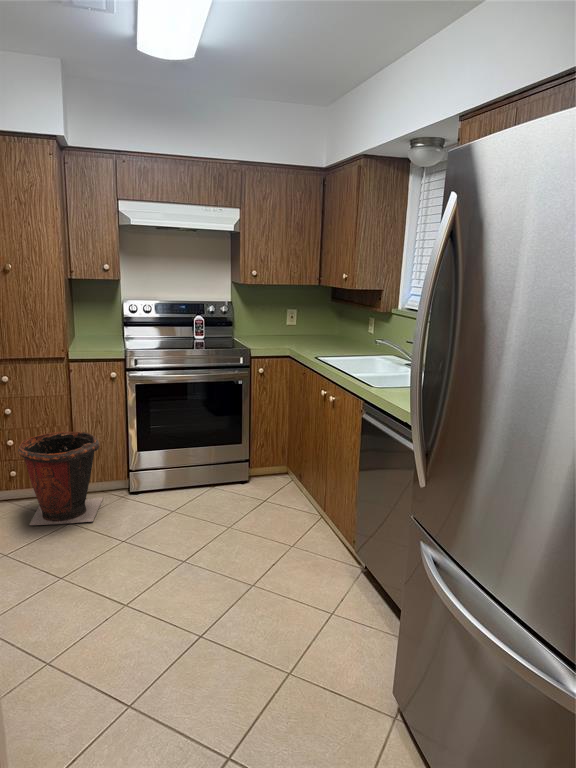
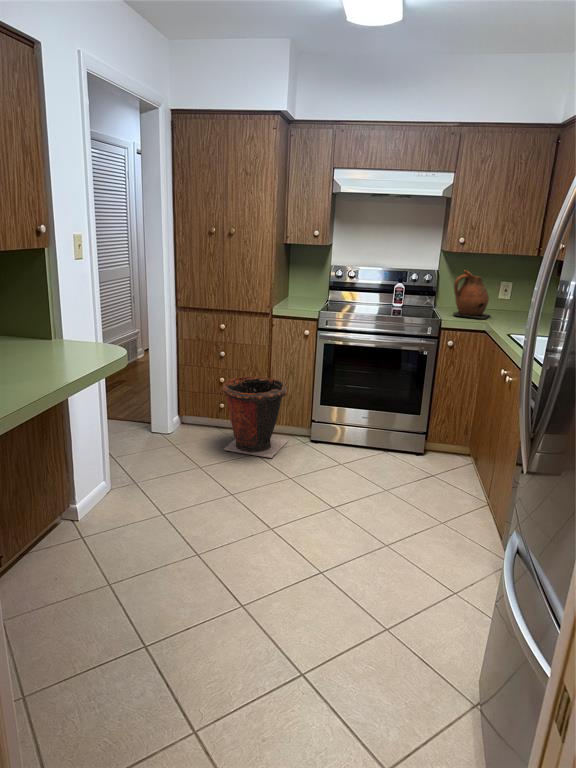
ceramic pitcher: none [253,300,286,345] -> present [453,270,490,318]

